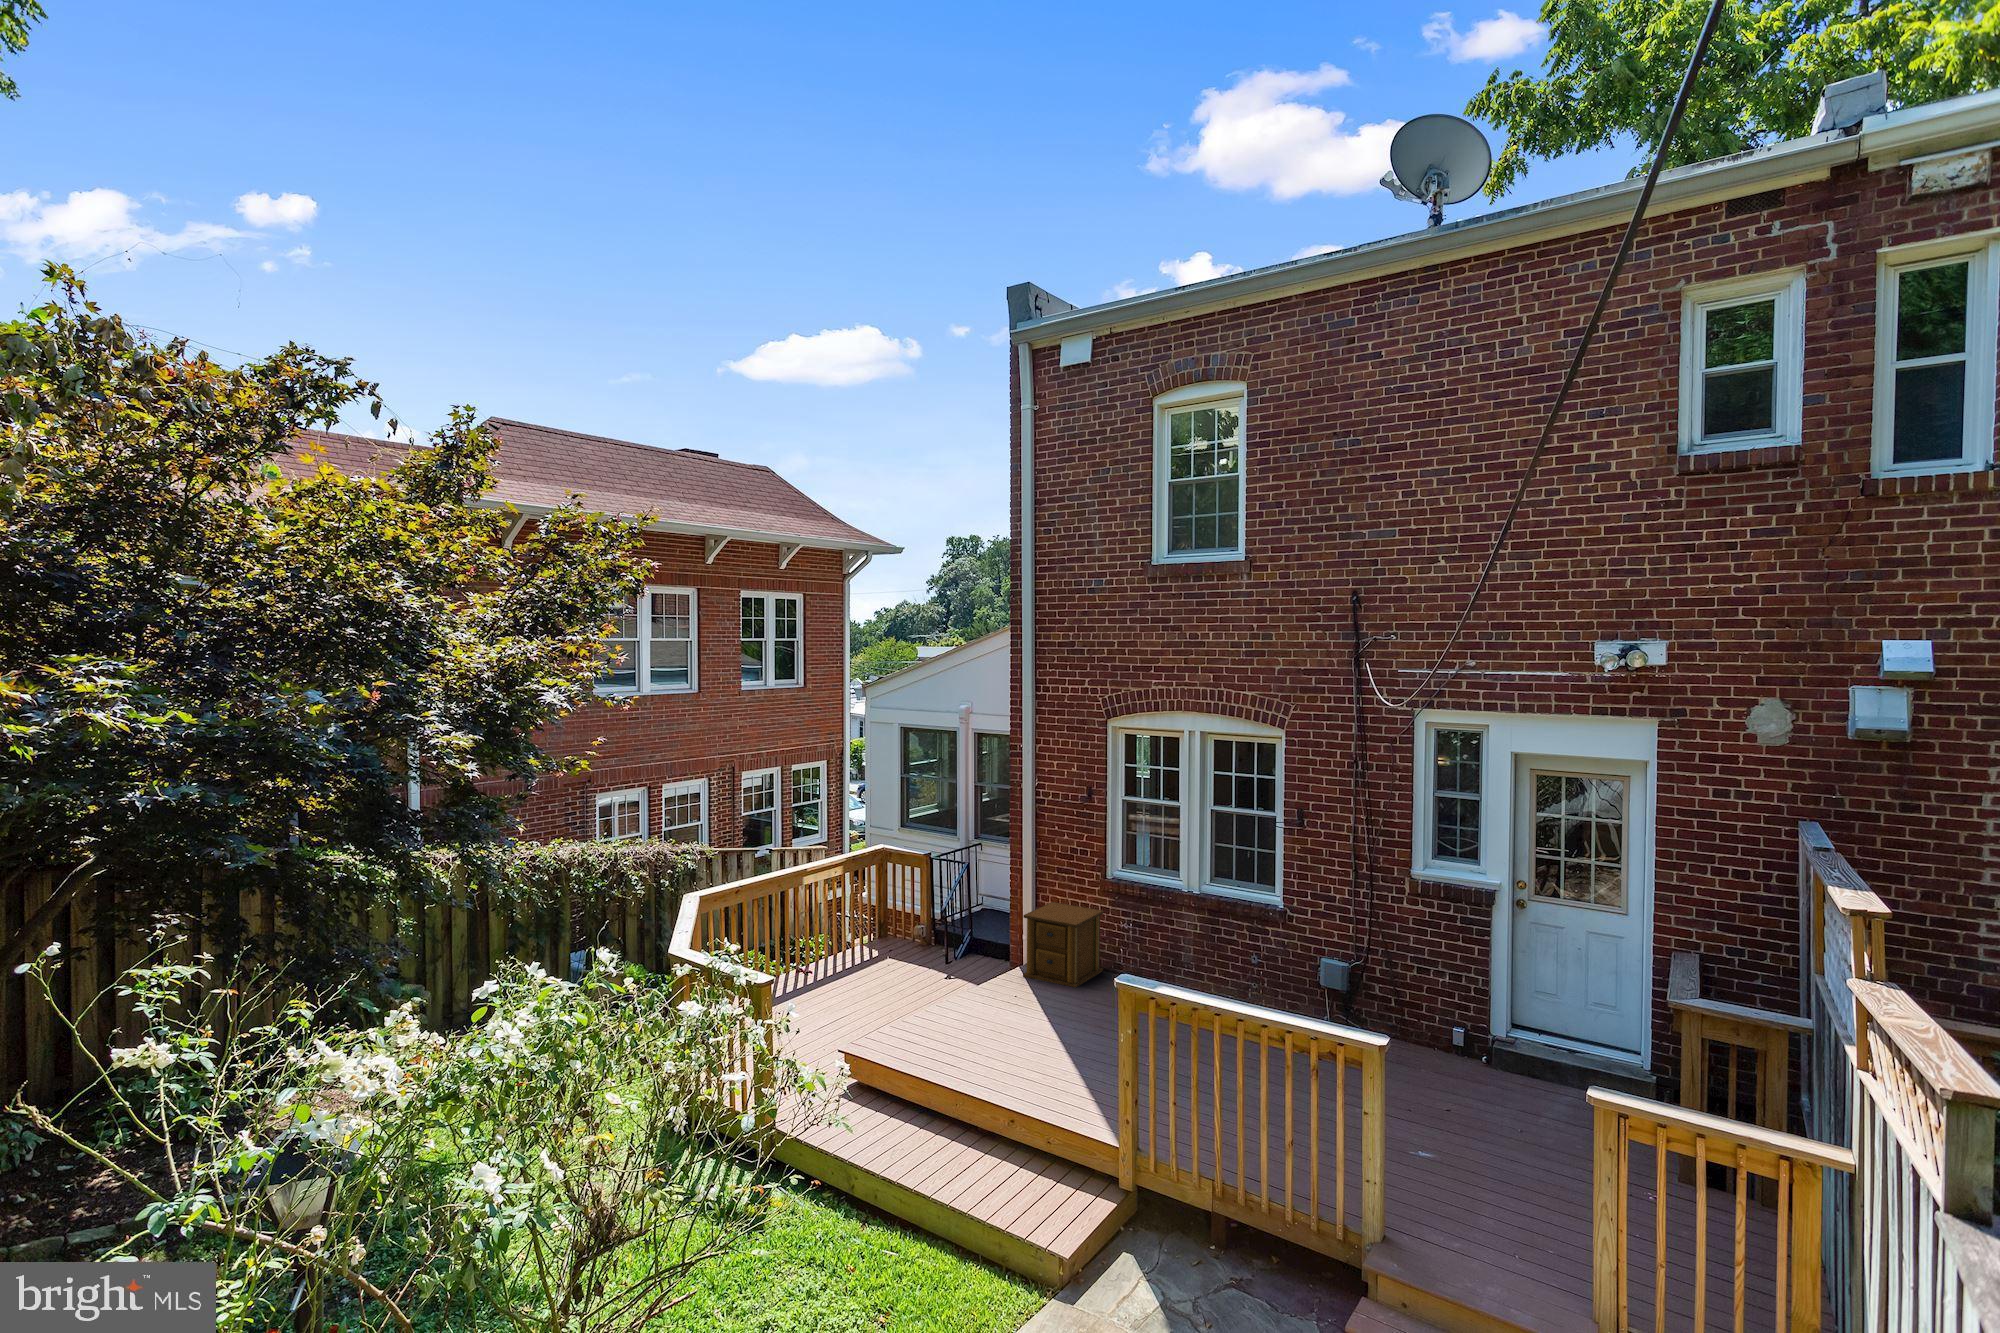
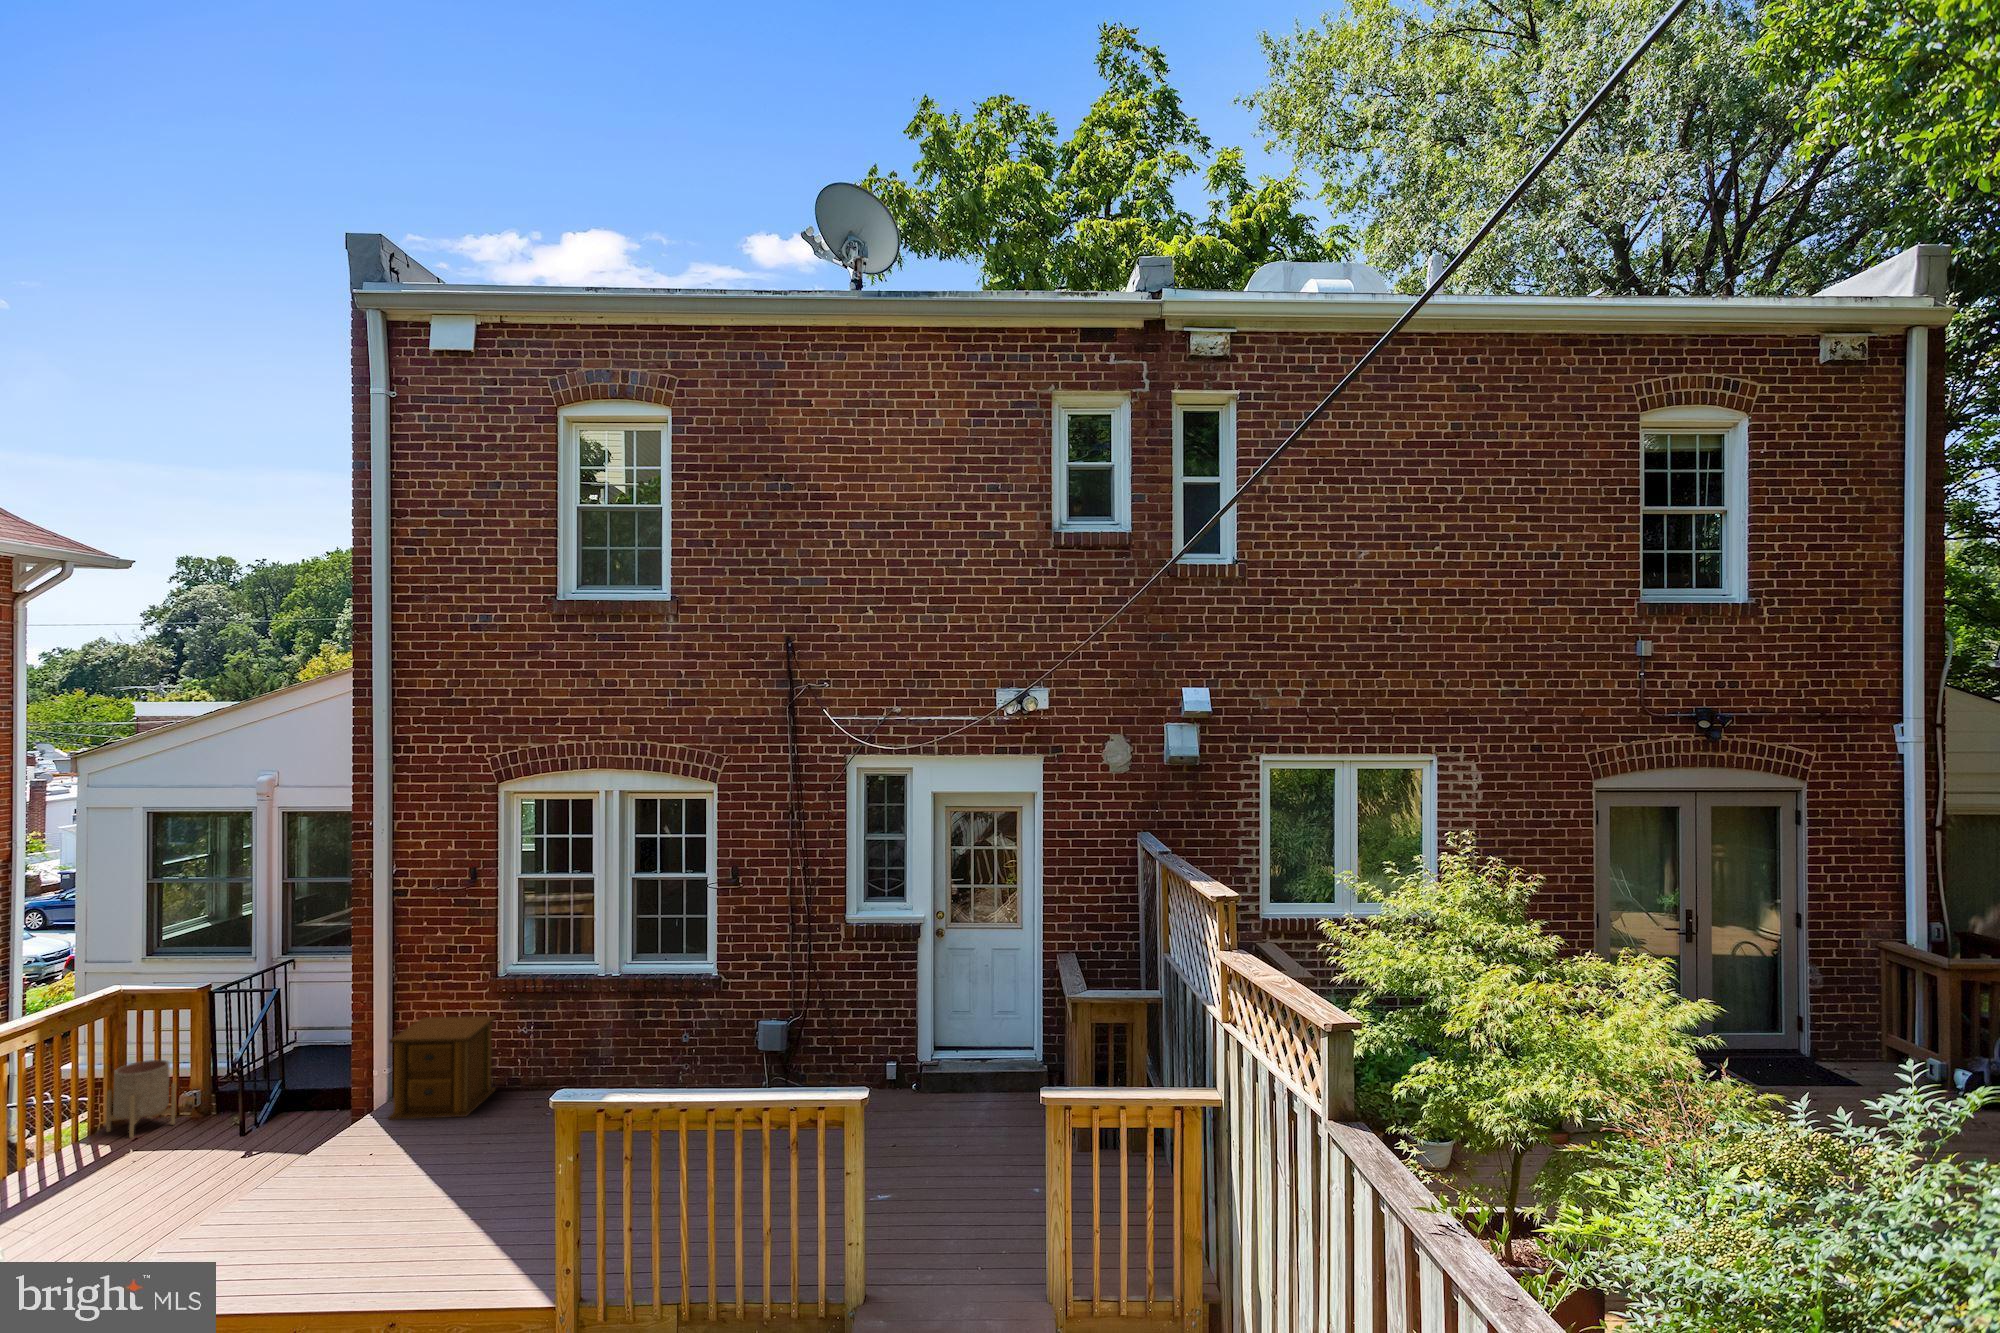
planter: none [864,900,901,952] -> present [106,1060,176,1138]

